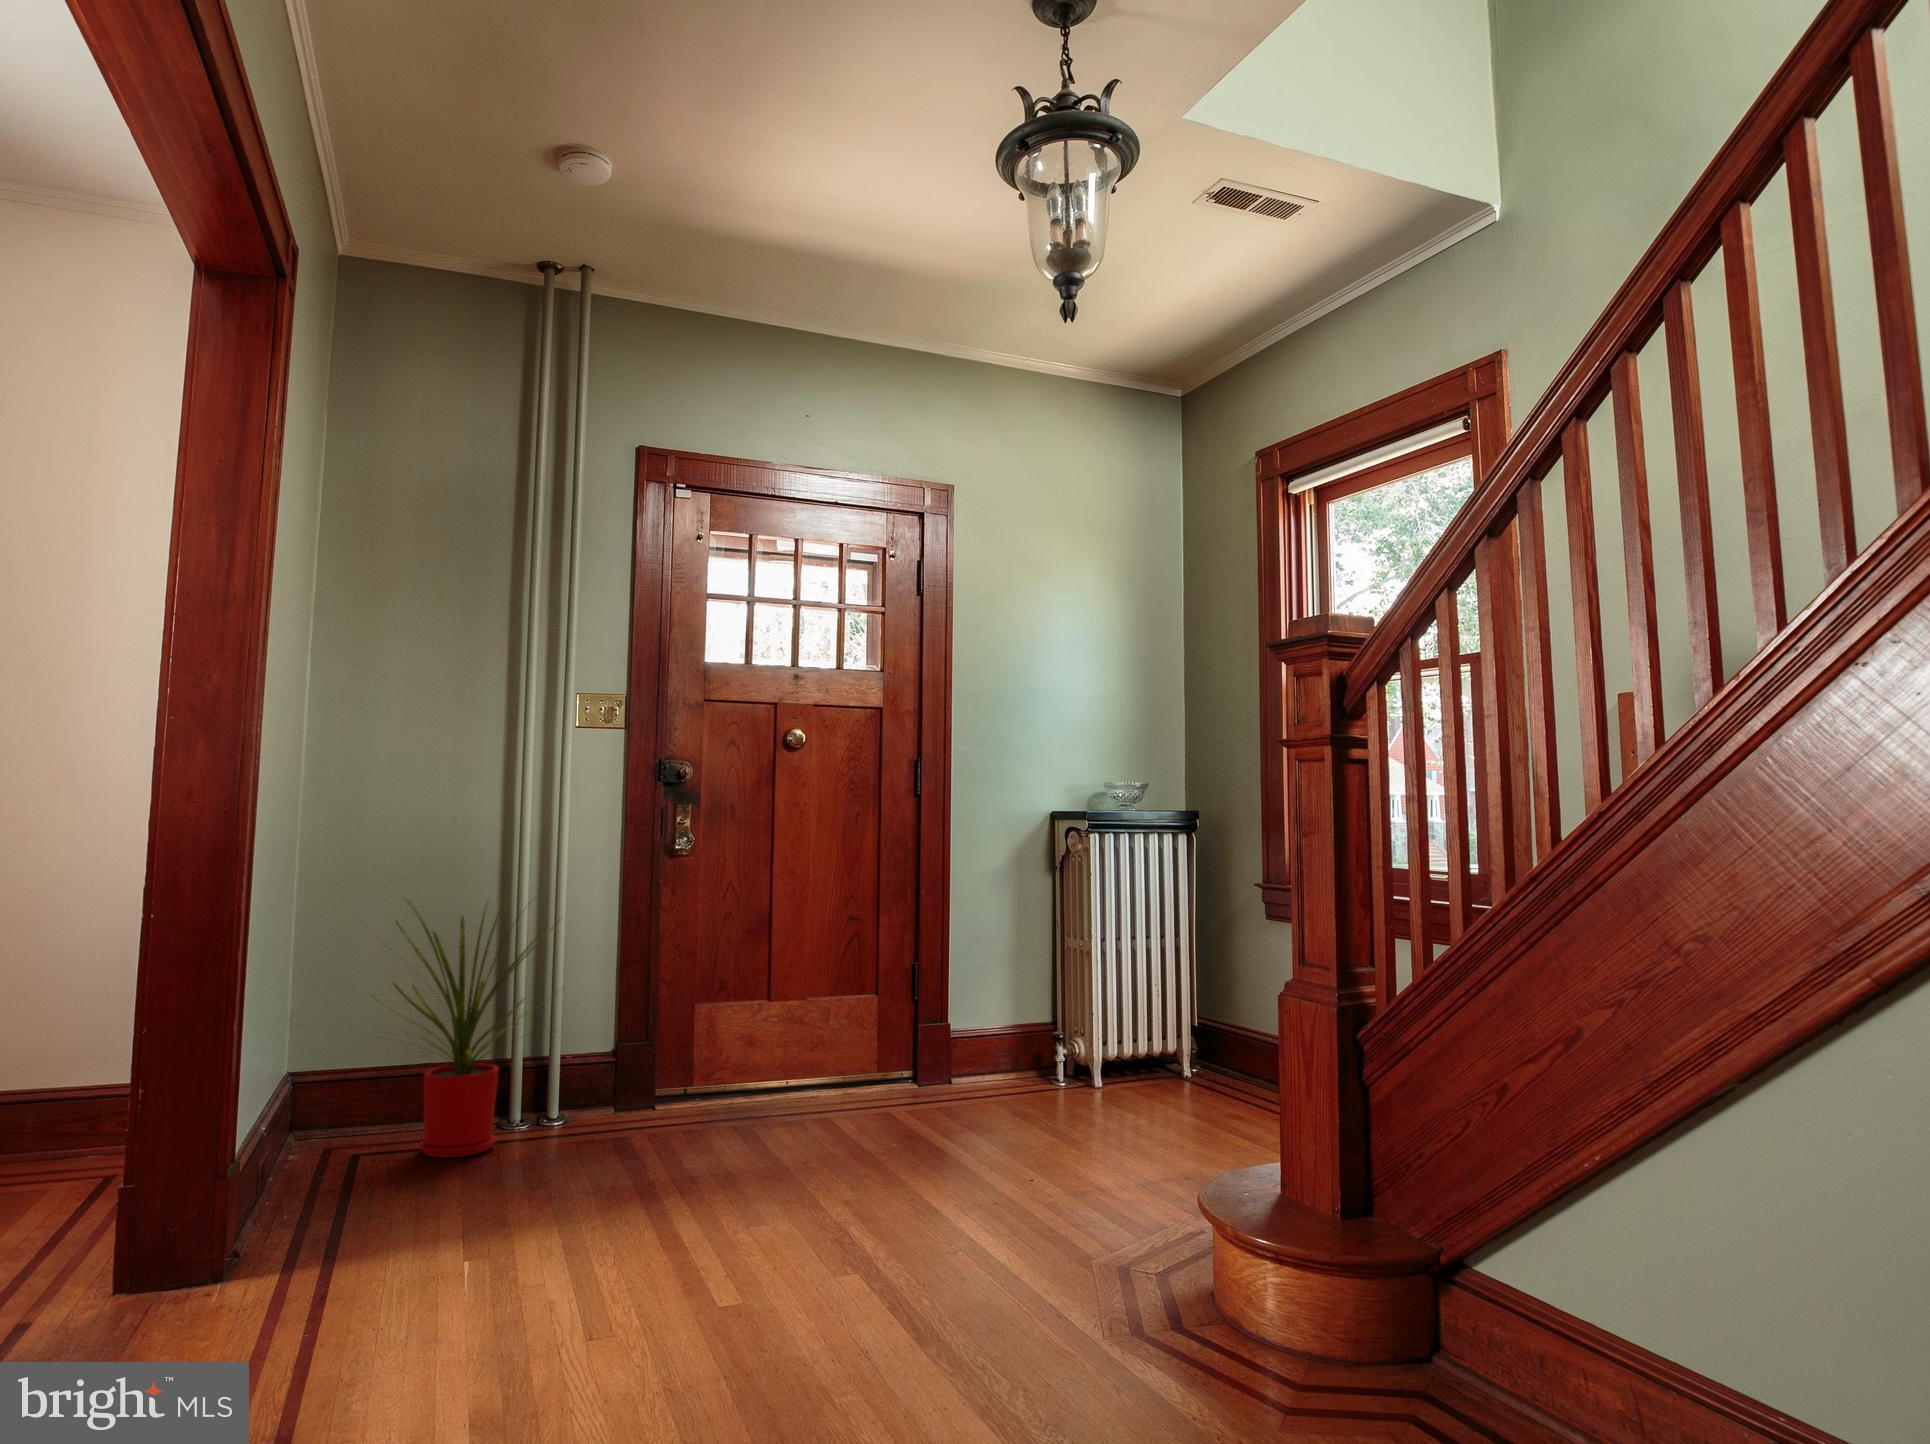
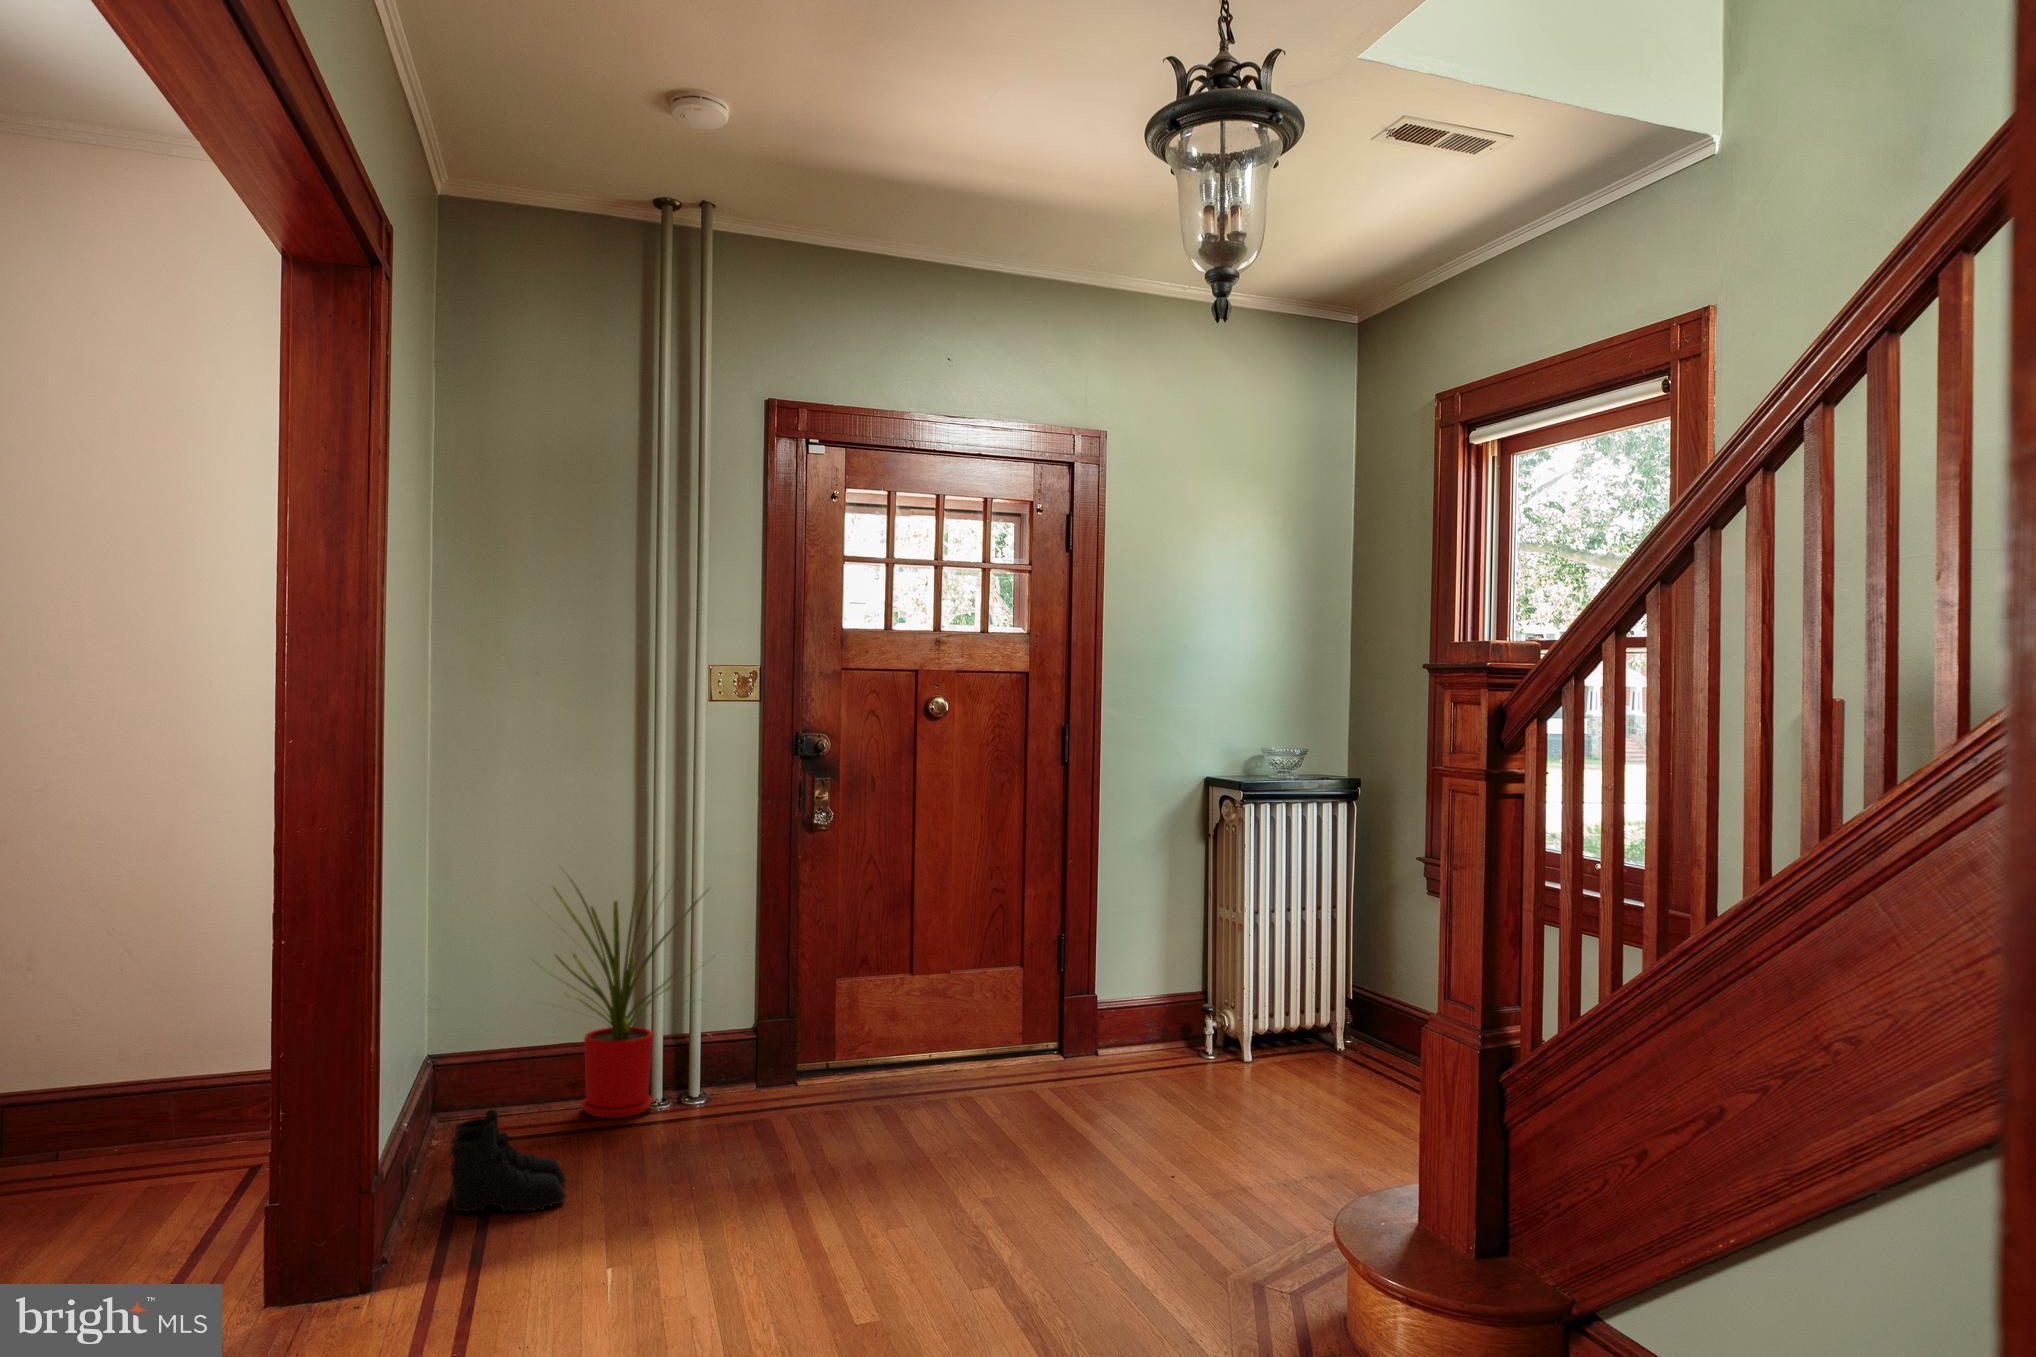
boots: none [257,1141,395,1251] -> present [447,1110,566,1212]

